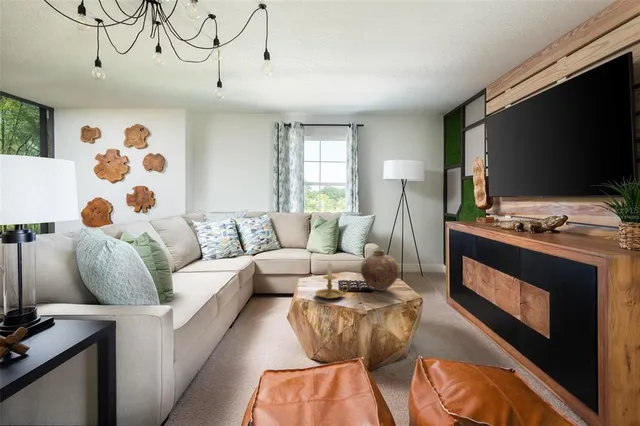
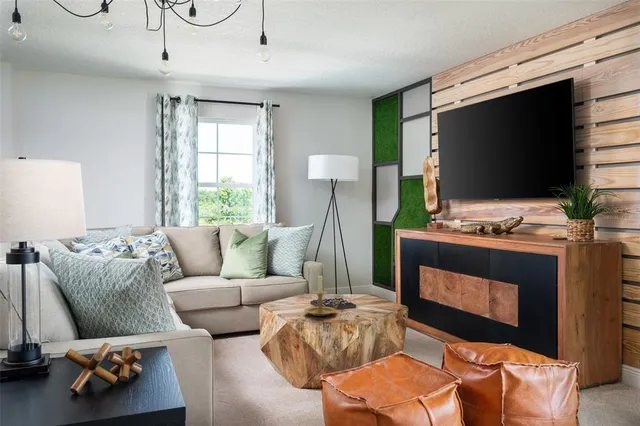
vase: present [361,250,399,290] -> none [343,259,384,304]

